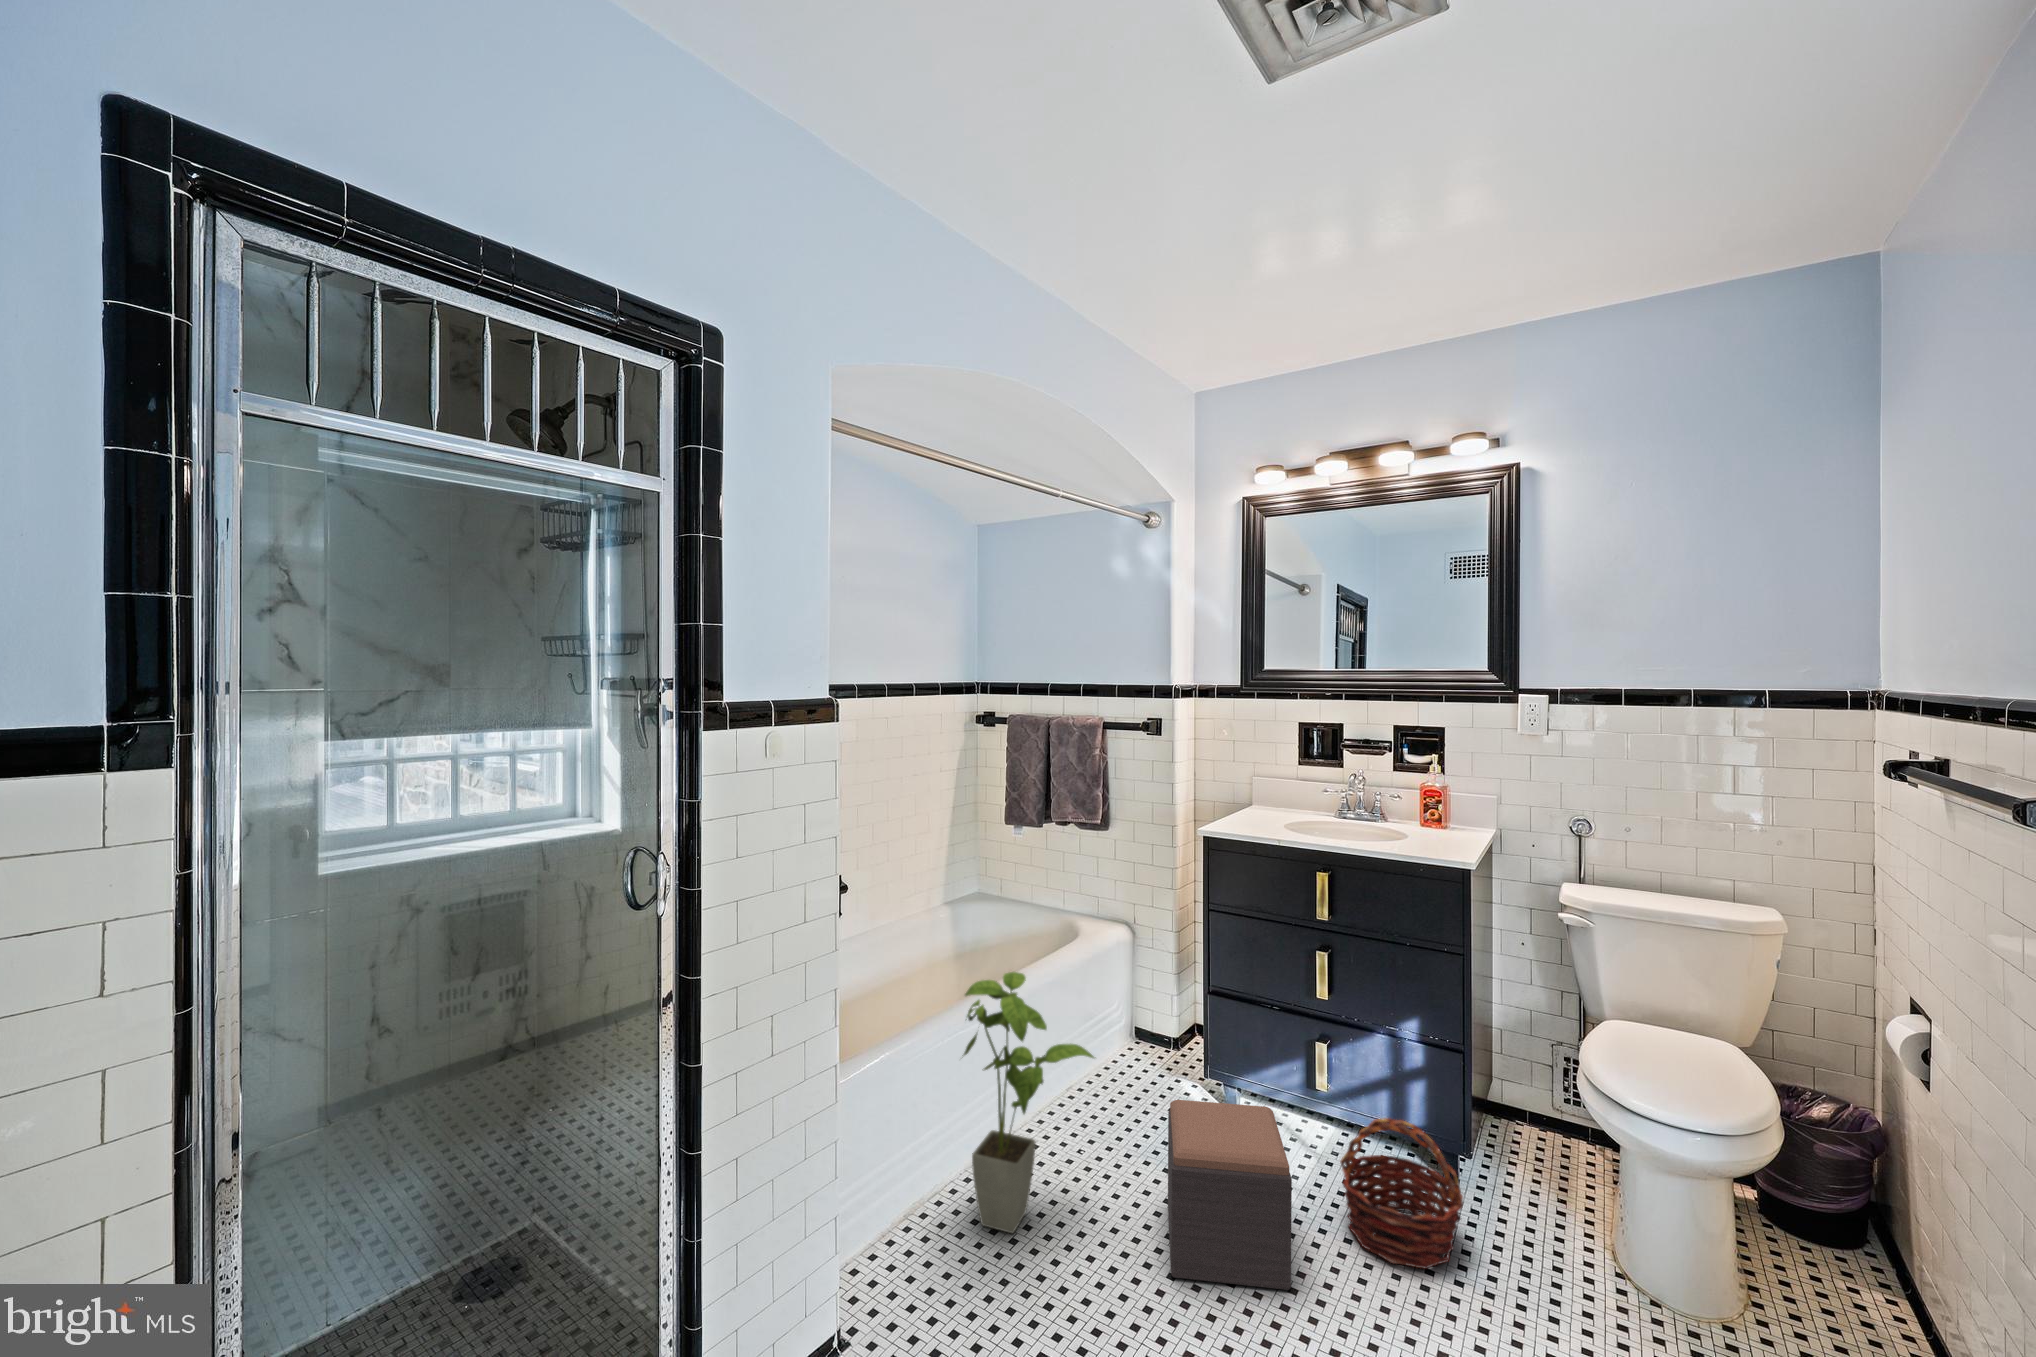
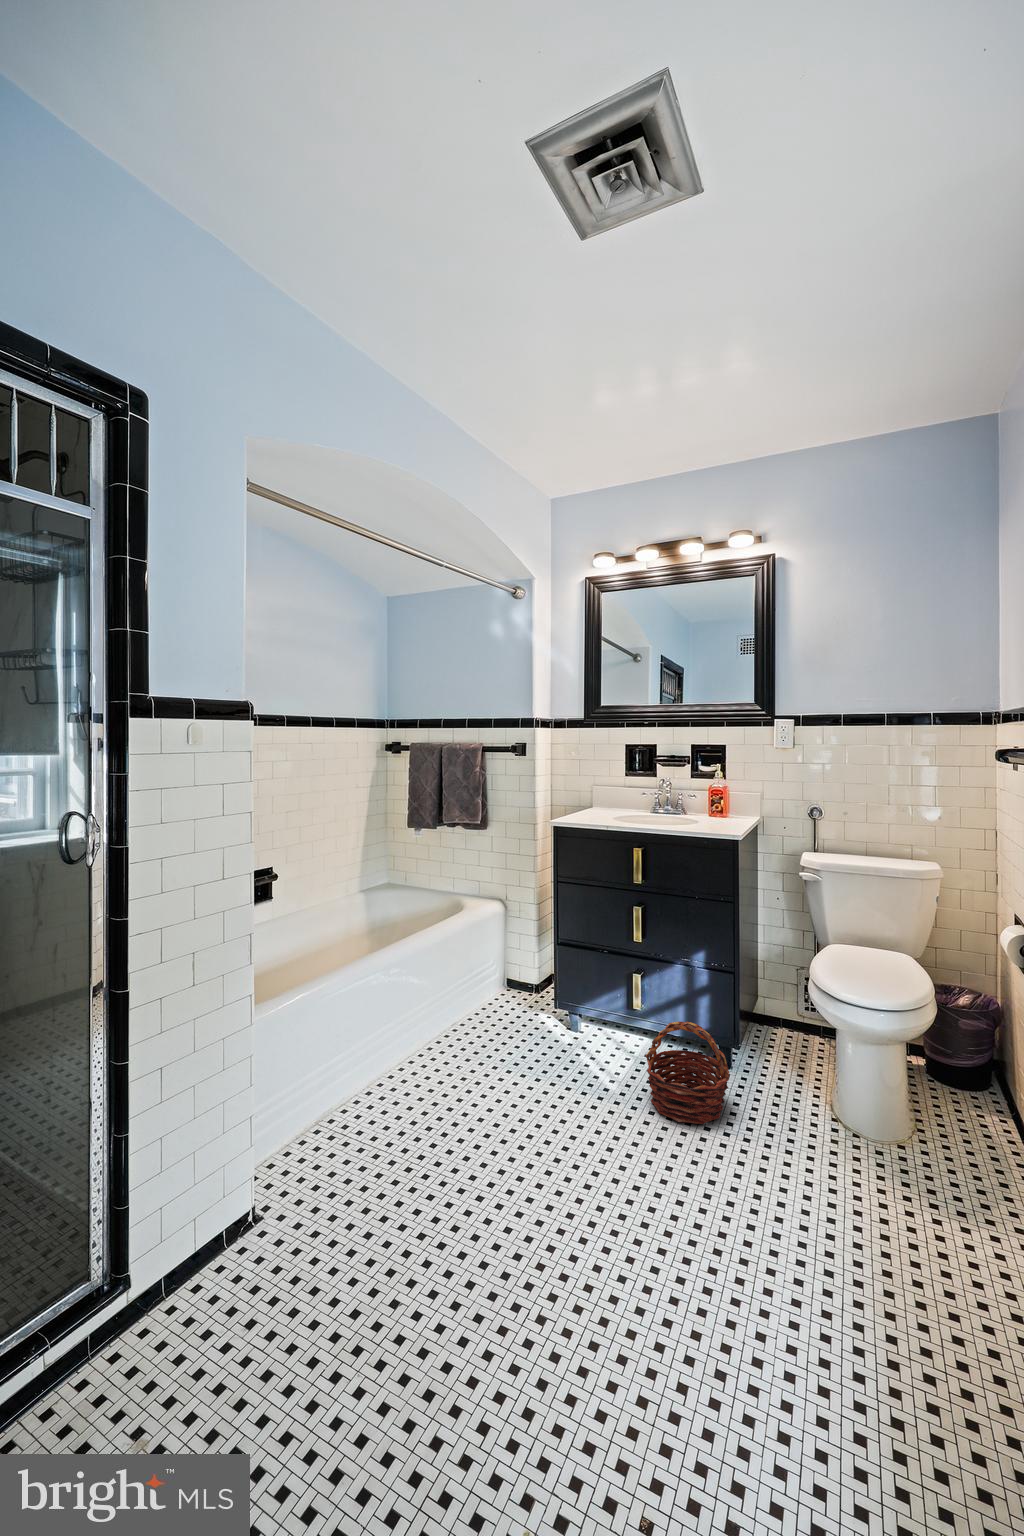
house plant: present [964,972,1094,1233] -> none [360,926,466,1124]
footstool: present [1168,1100,1292,1290] -> none [520,1018,607,1145]

